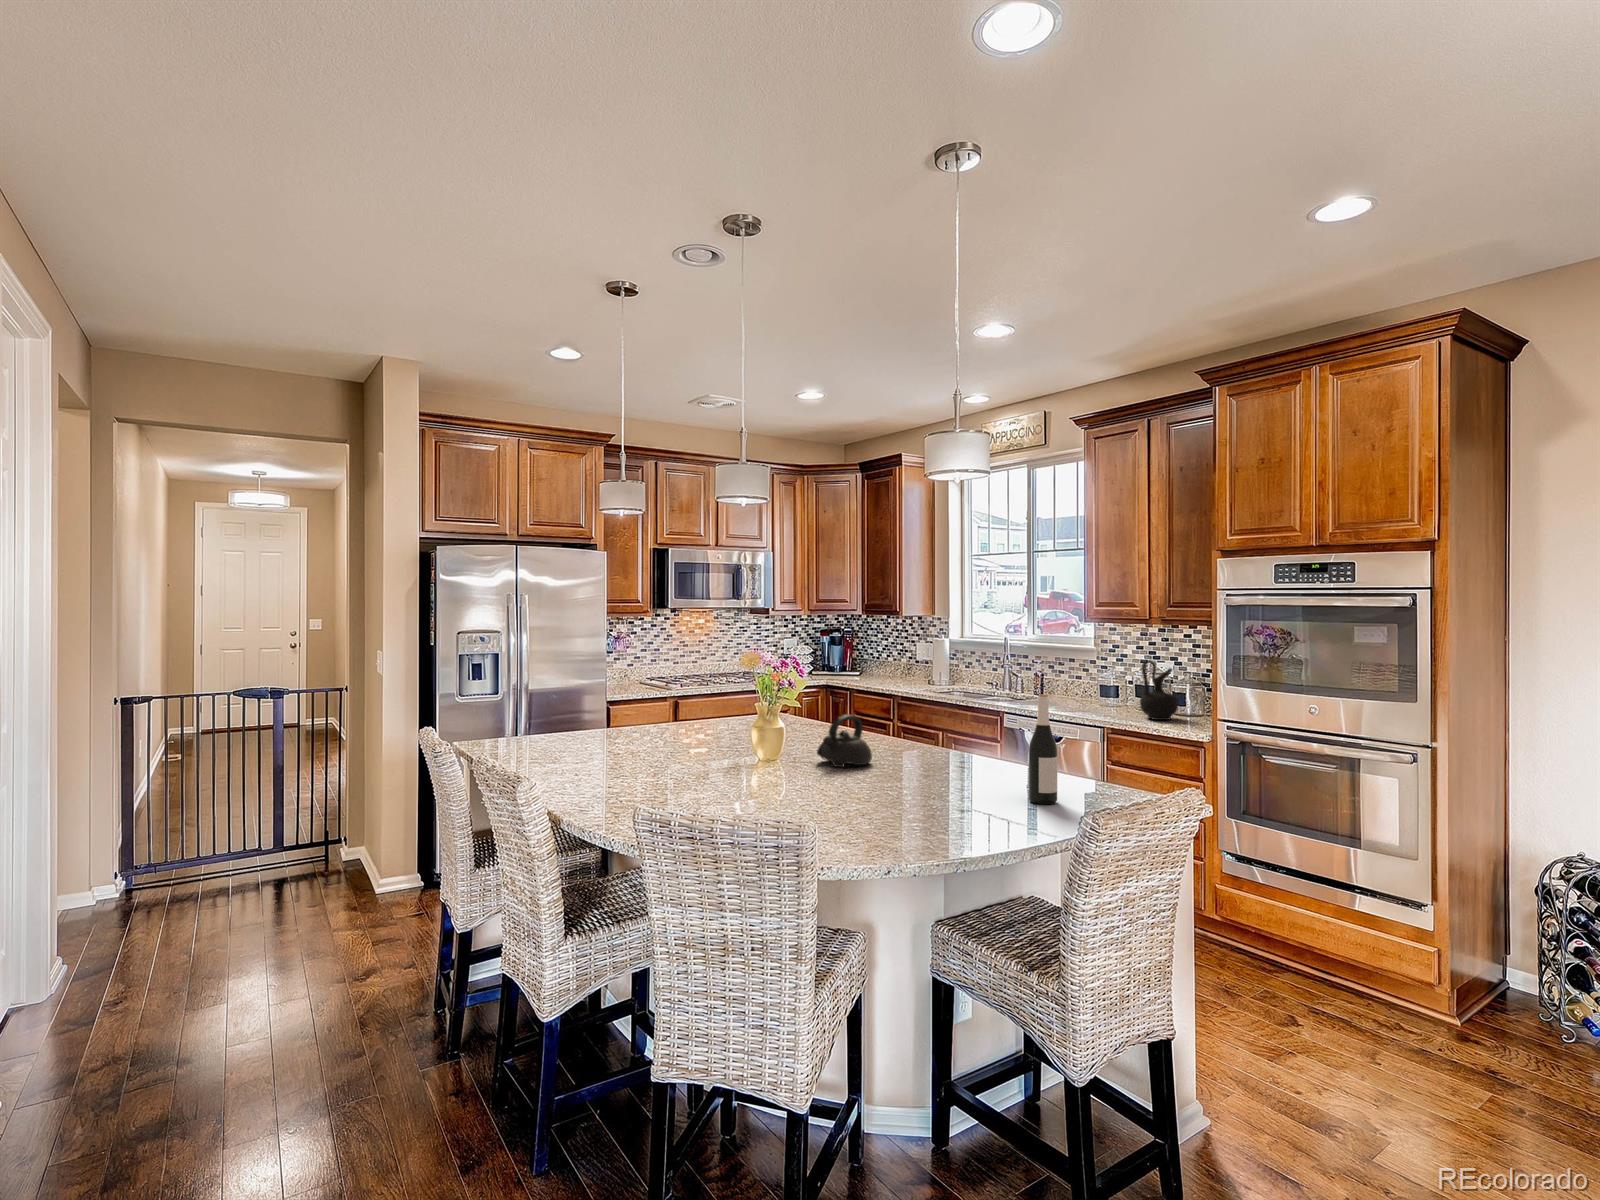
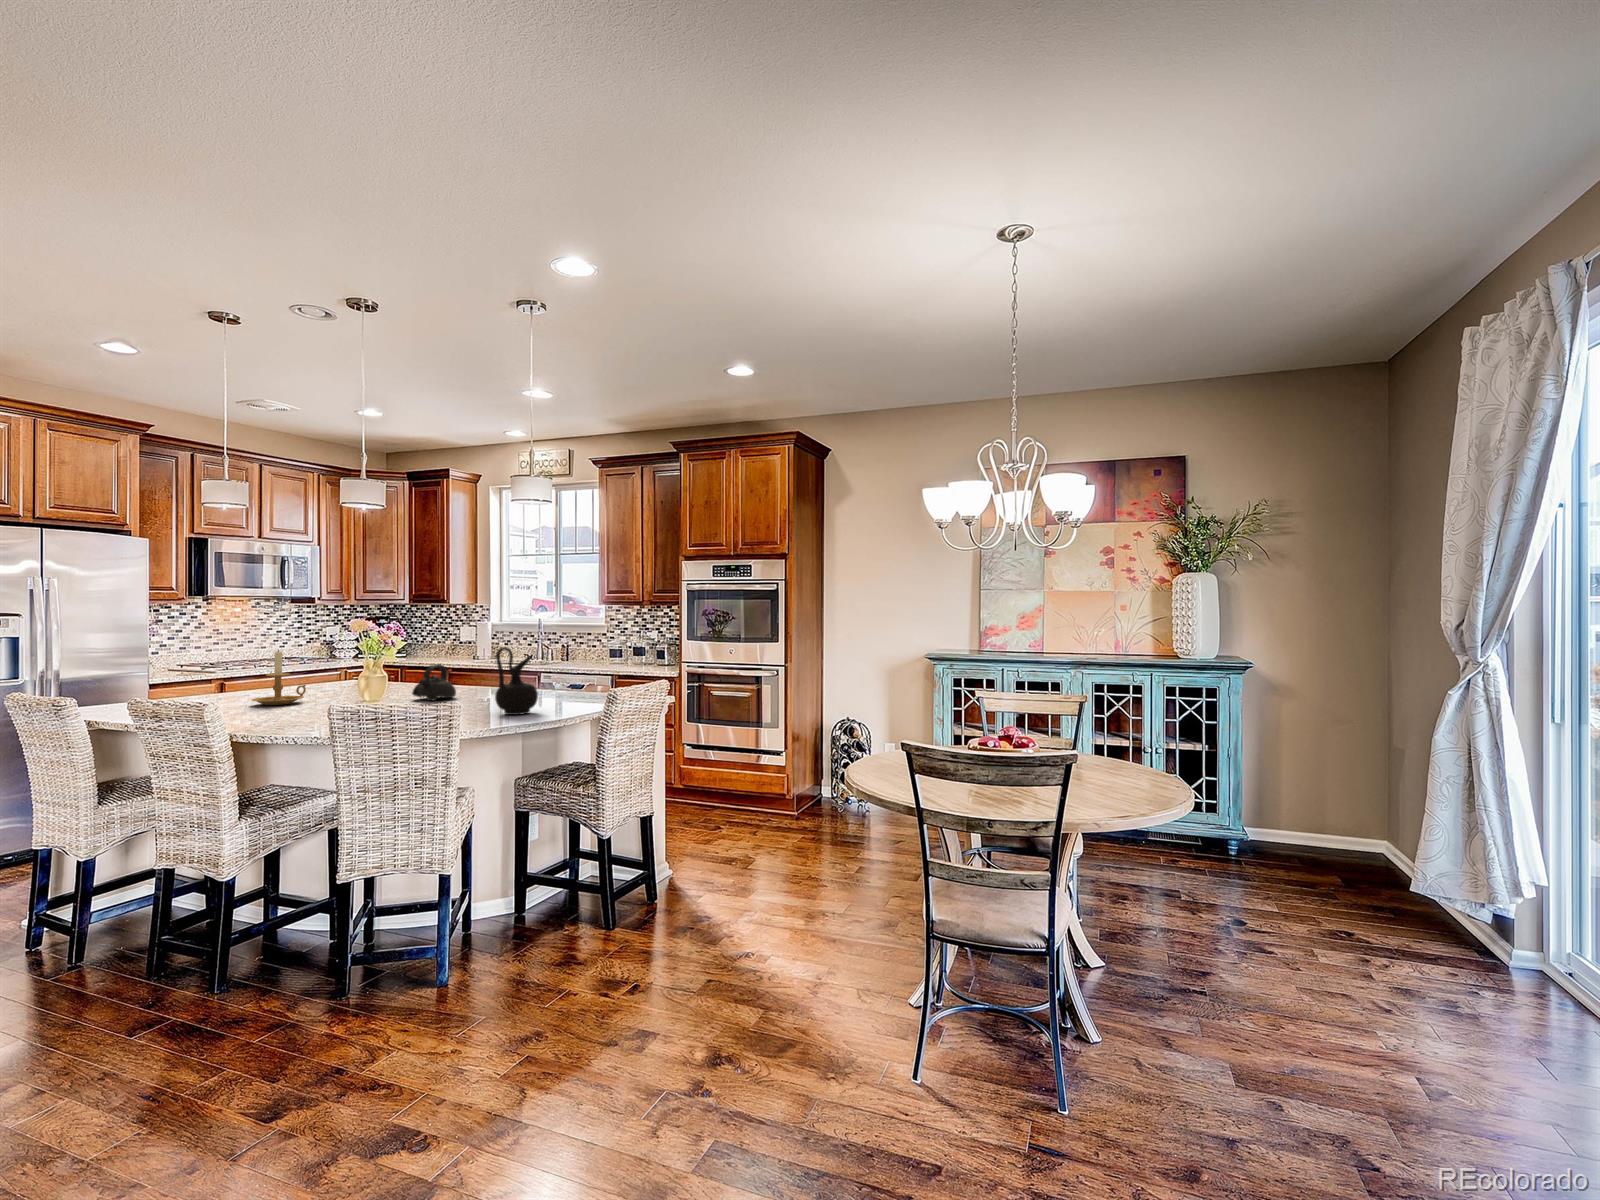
ceramic jug: present [1140,660,1178,720] -> present [495,647,538,715]
candle holder: none [647,686,706,755] -> present [252,650,306,705]
wine bottle: present [1029,694,1057,804] -> none [573,638,590,704]

